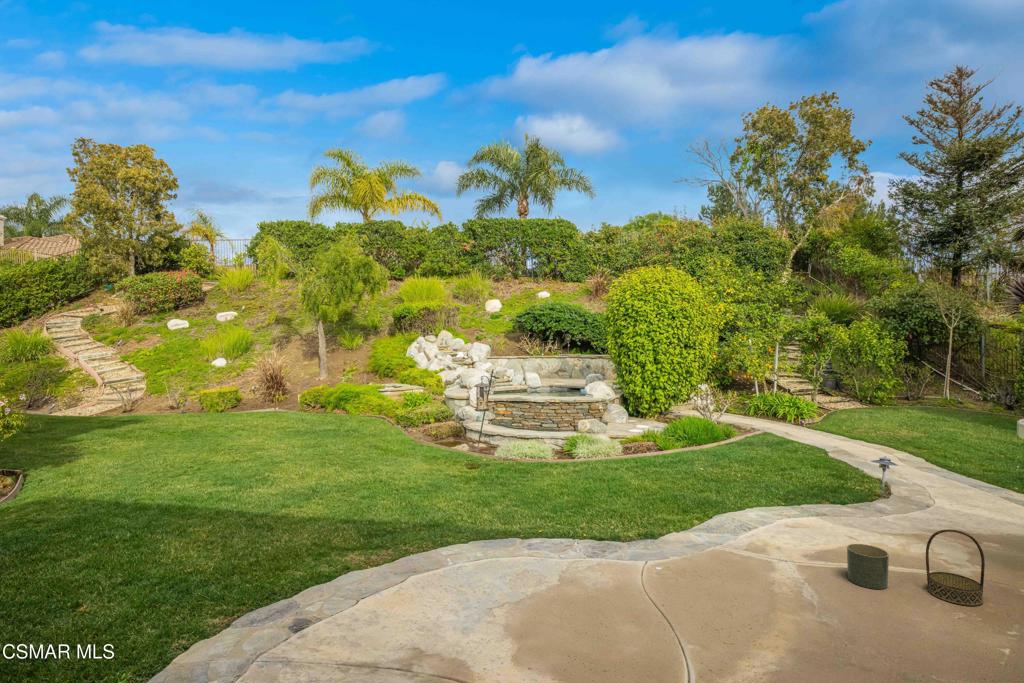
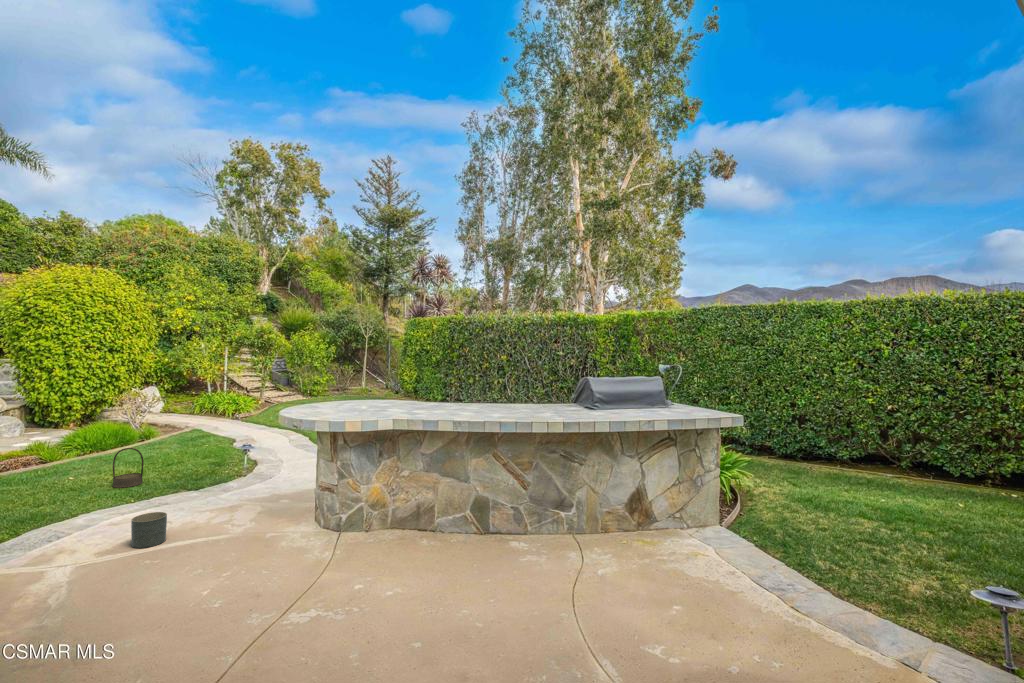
basket: present [926,529,985,606] -> present [113,448,144,488]

